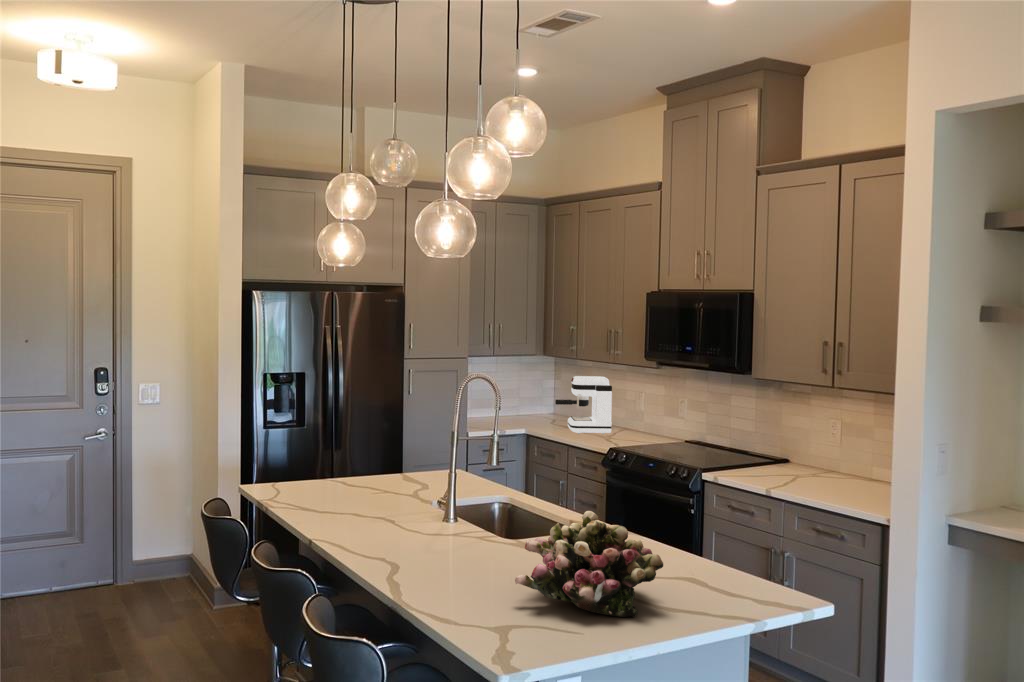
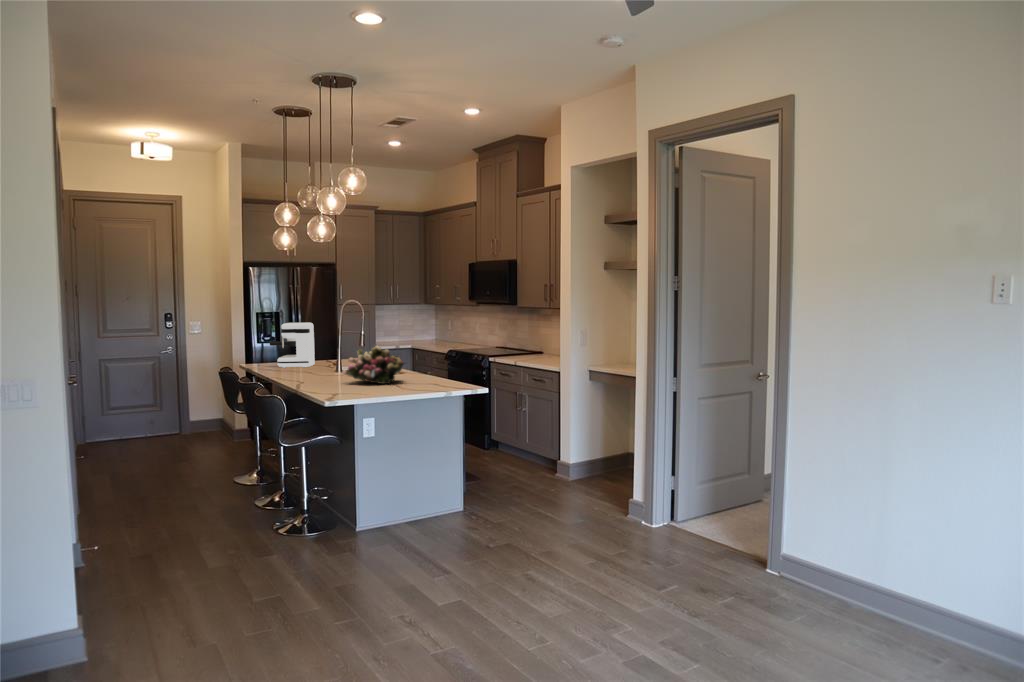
coffee maker: present [555,376,612,434] -> present [270,323,315,368]

